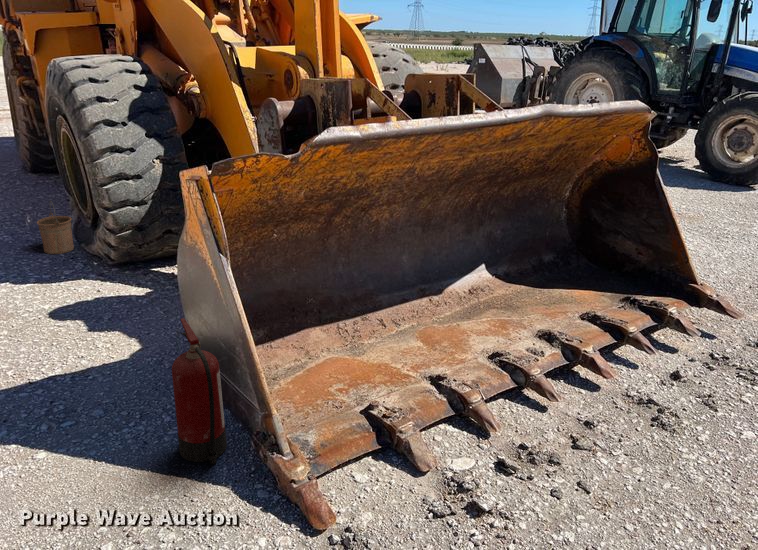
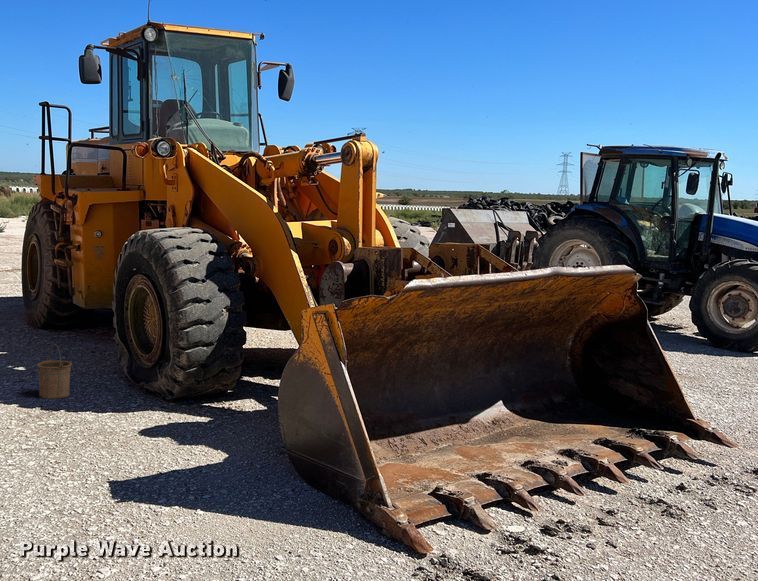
fire extinguisher: present [172,318,227,464] -> none [278,410,322,534]

